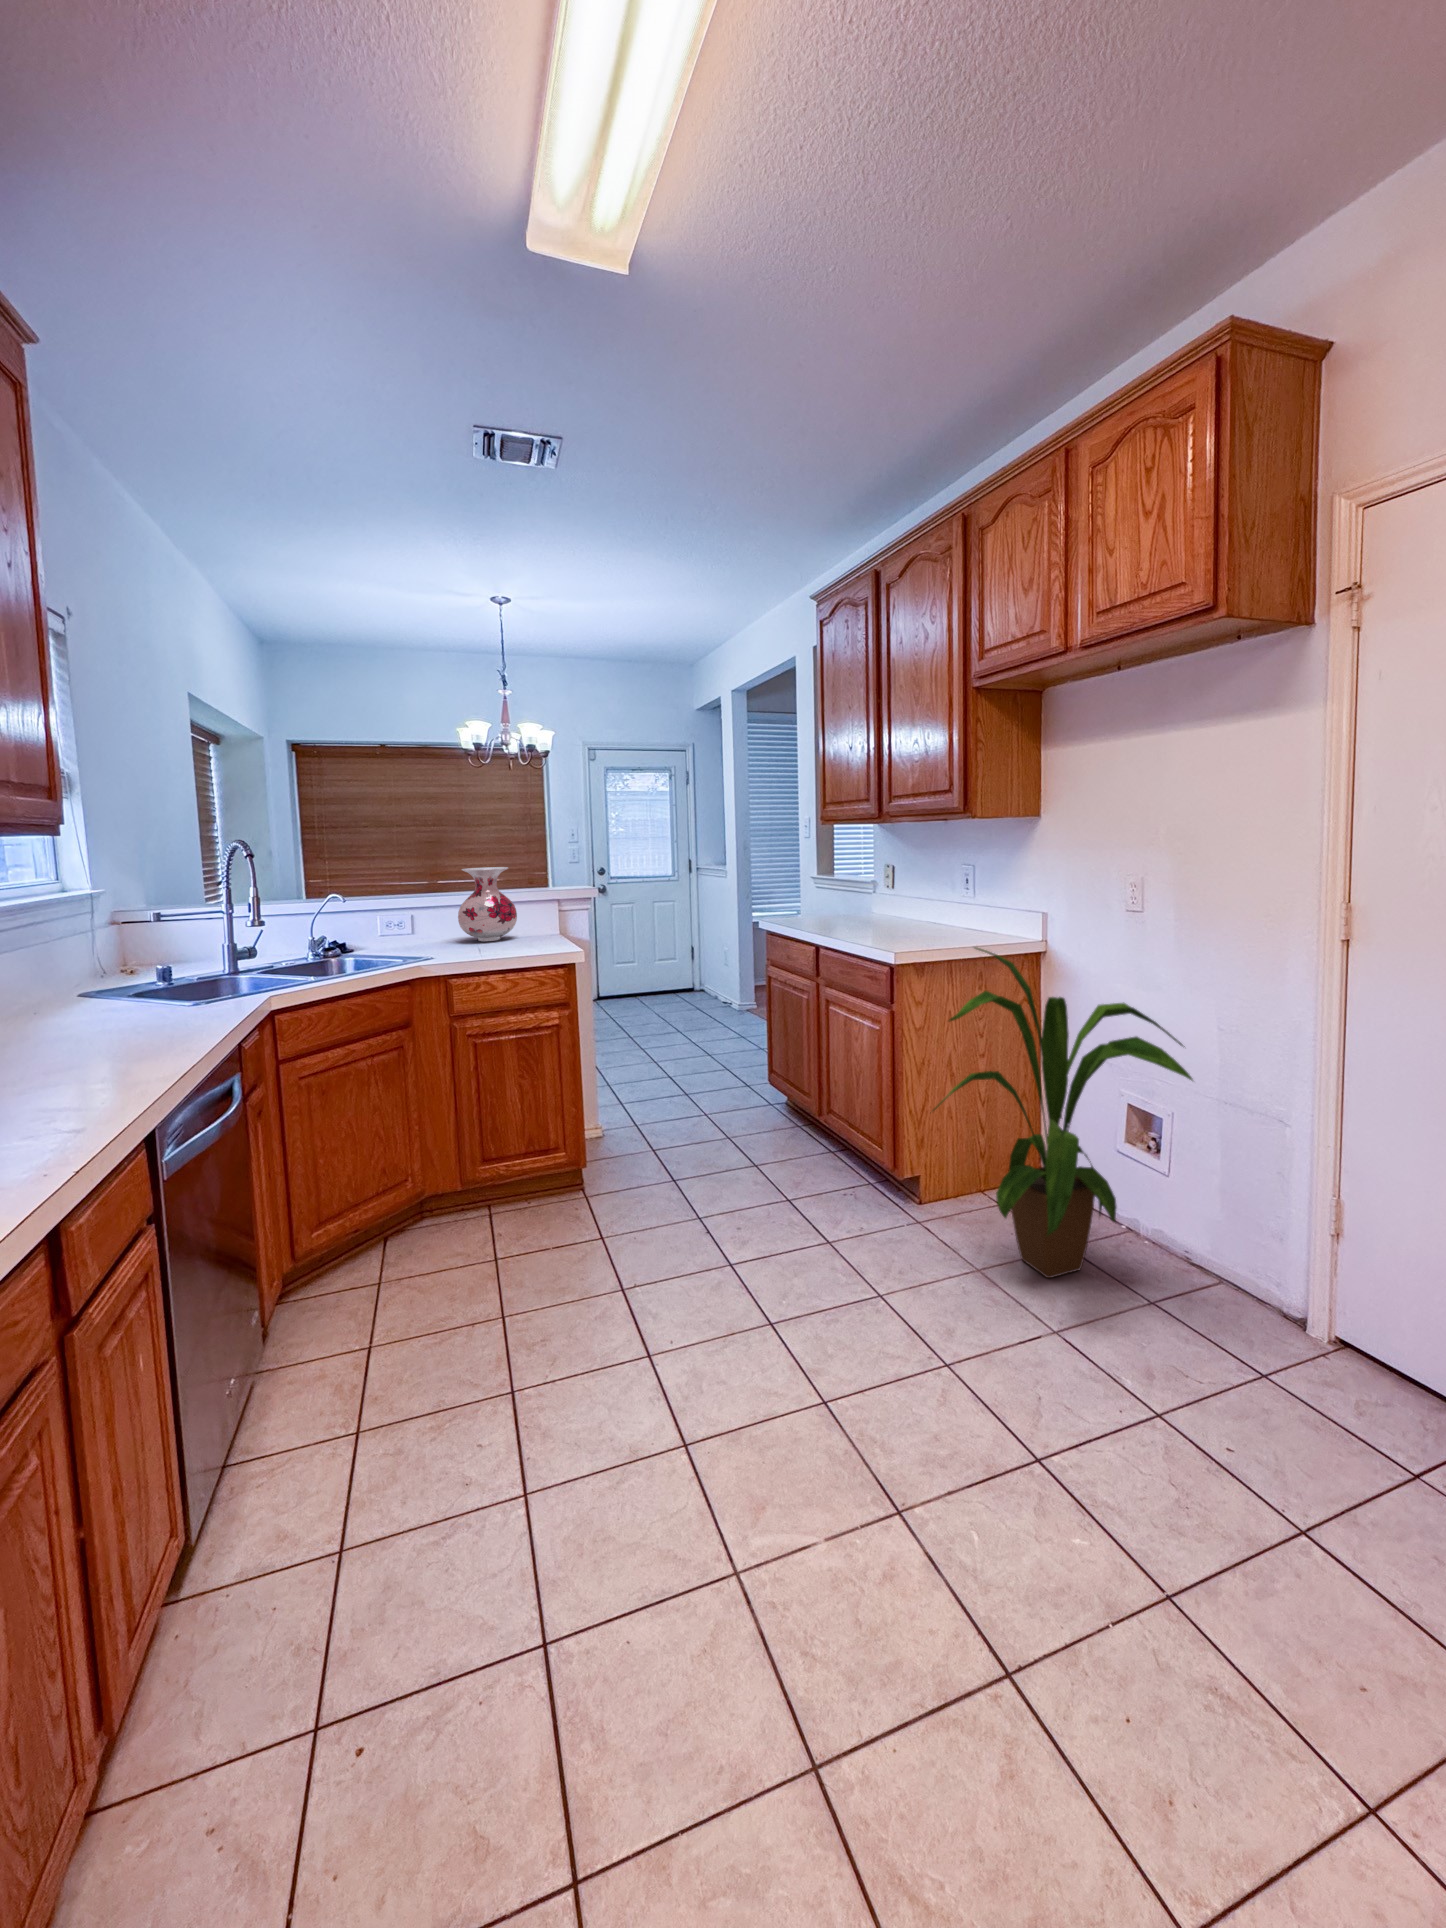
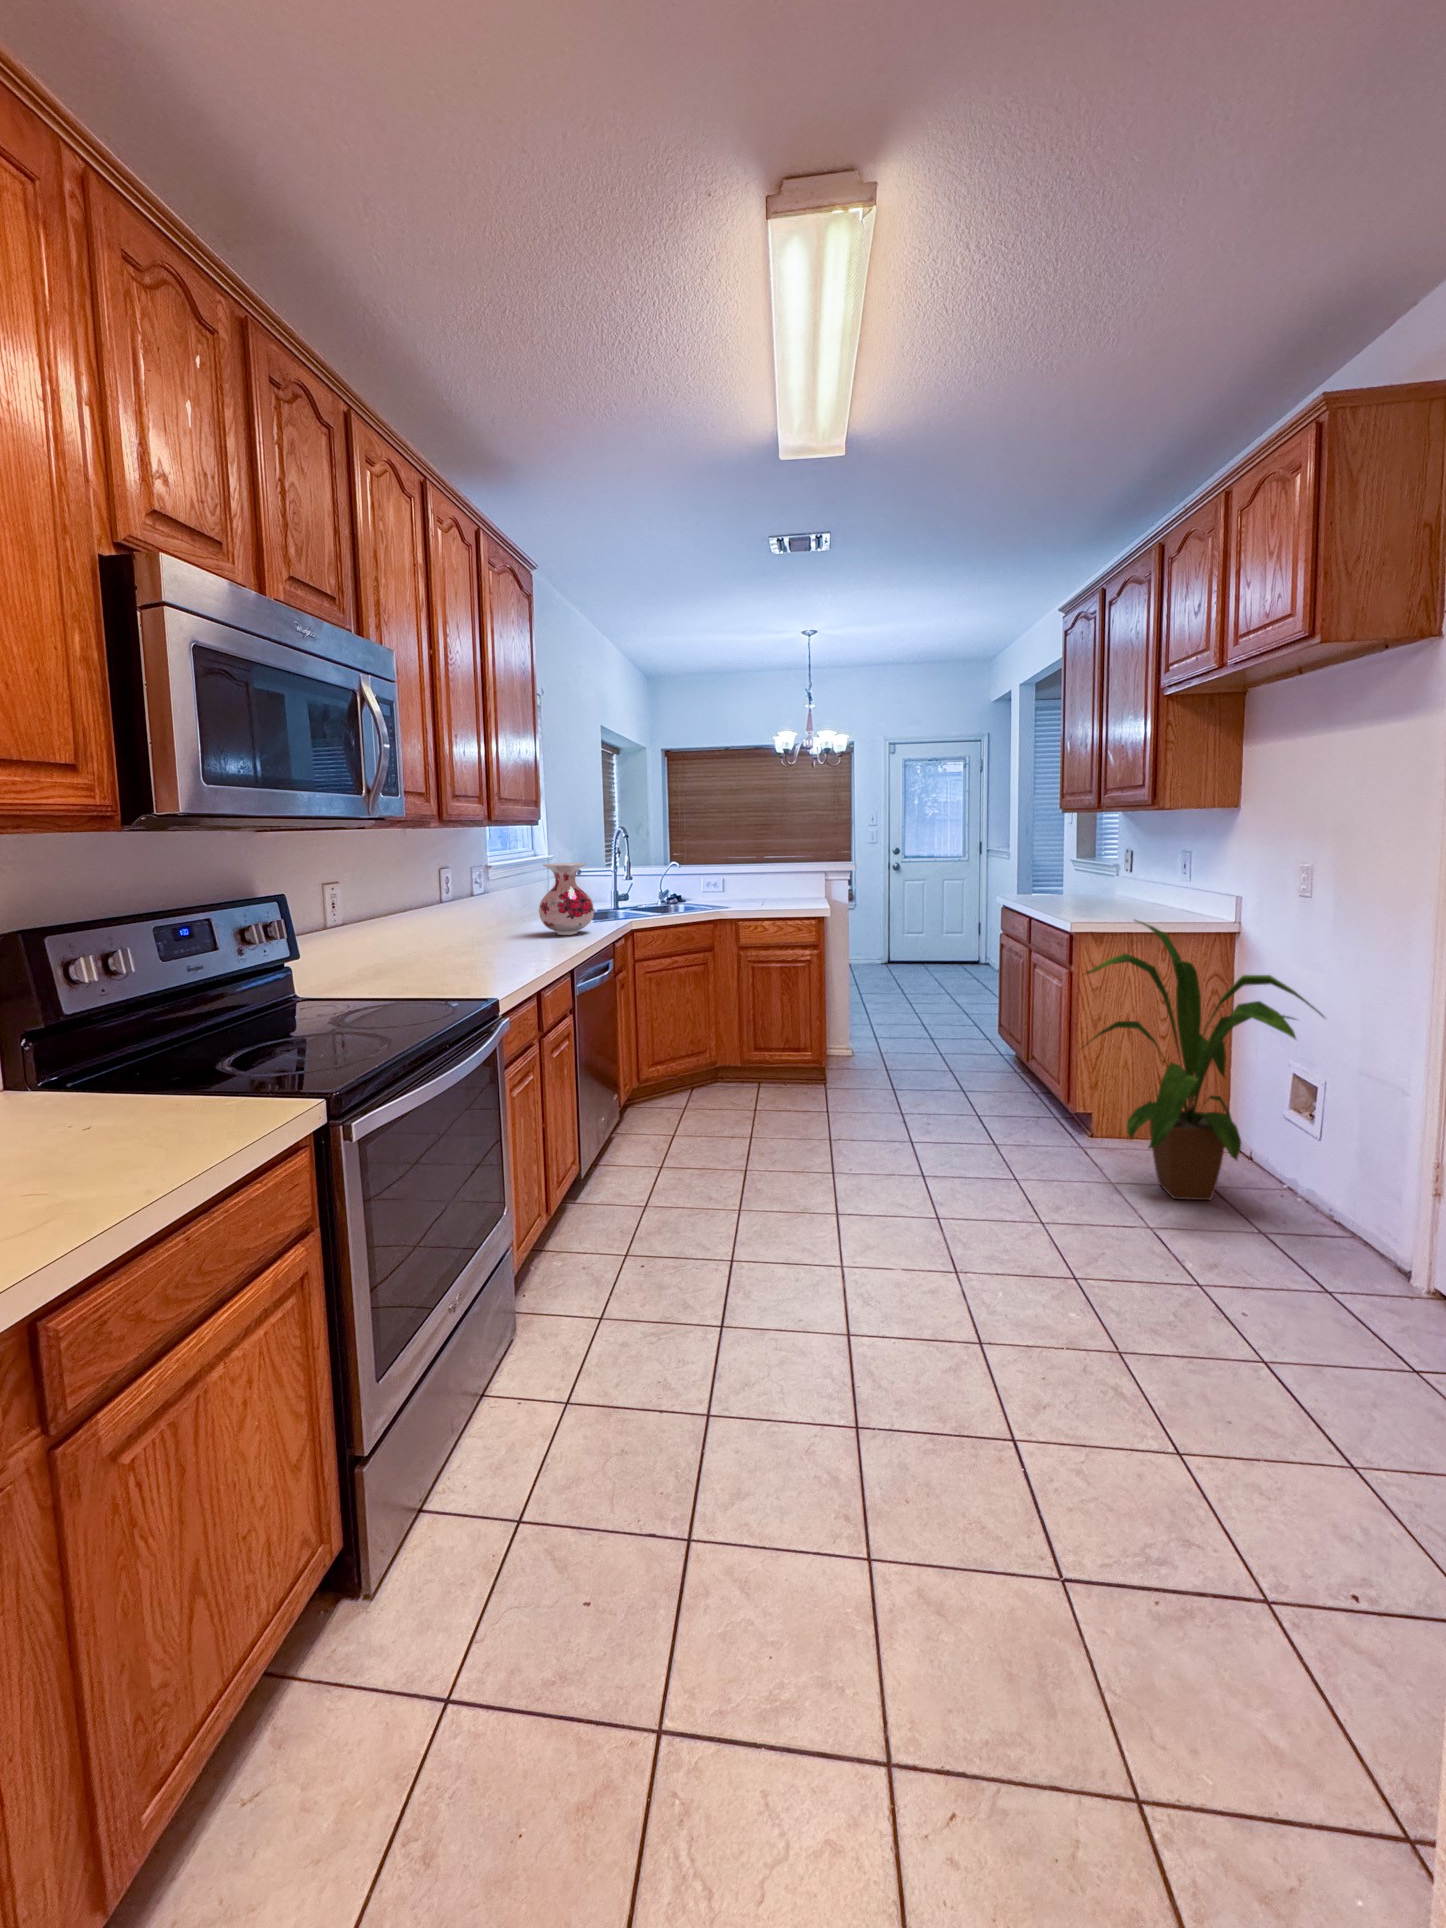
vase: present [458,867,517,941] -> present [539,863,594,935]

